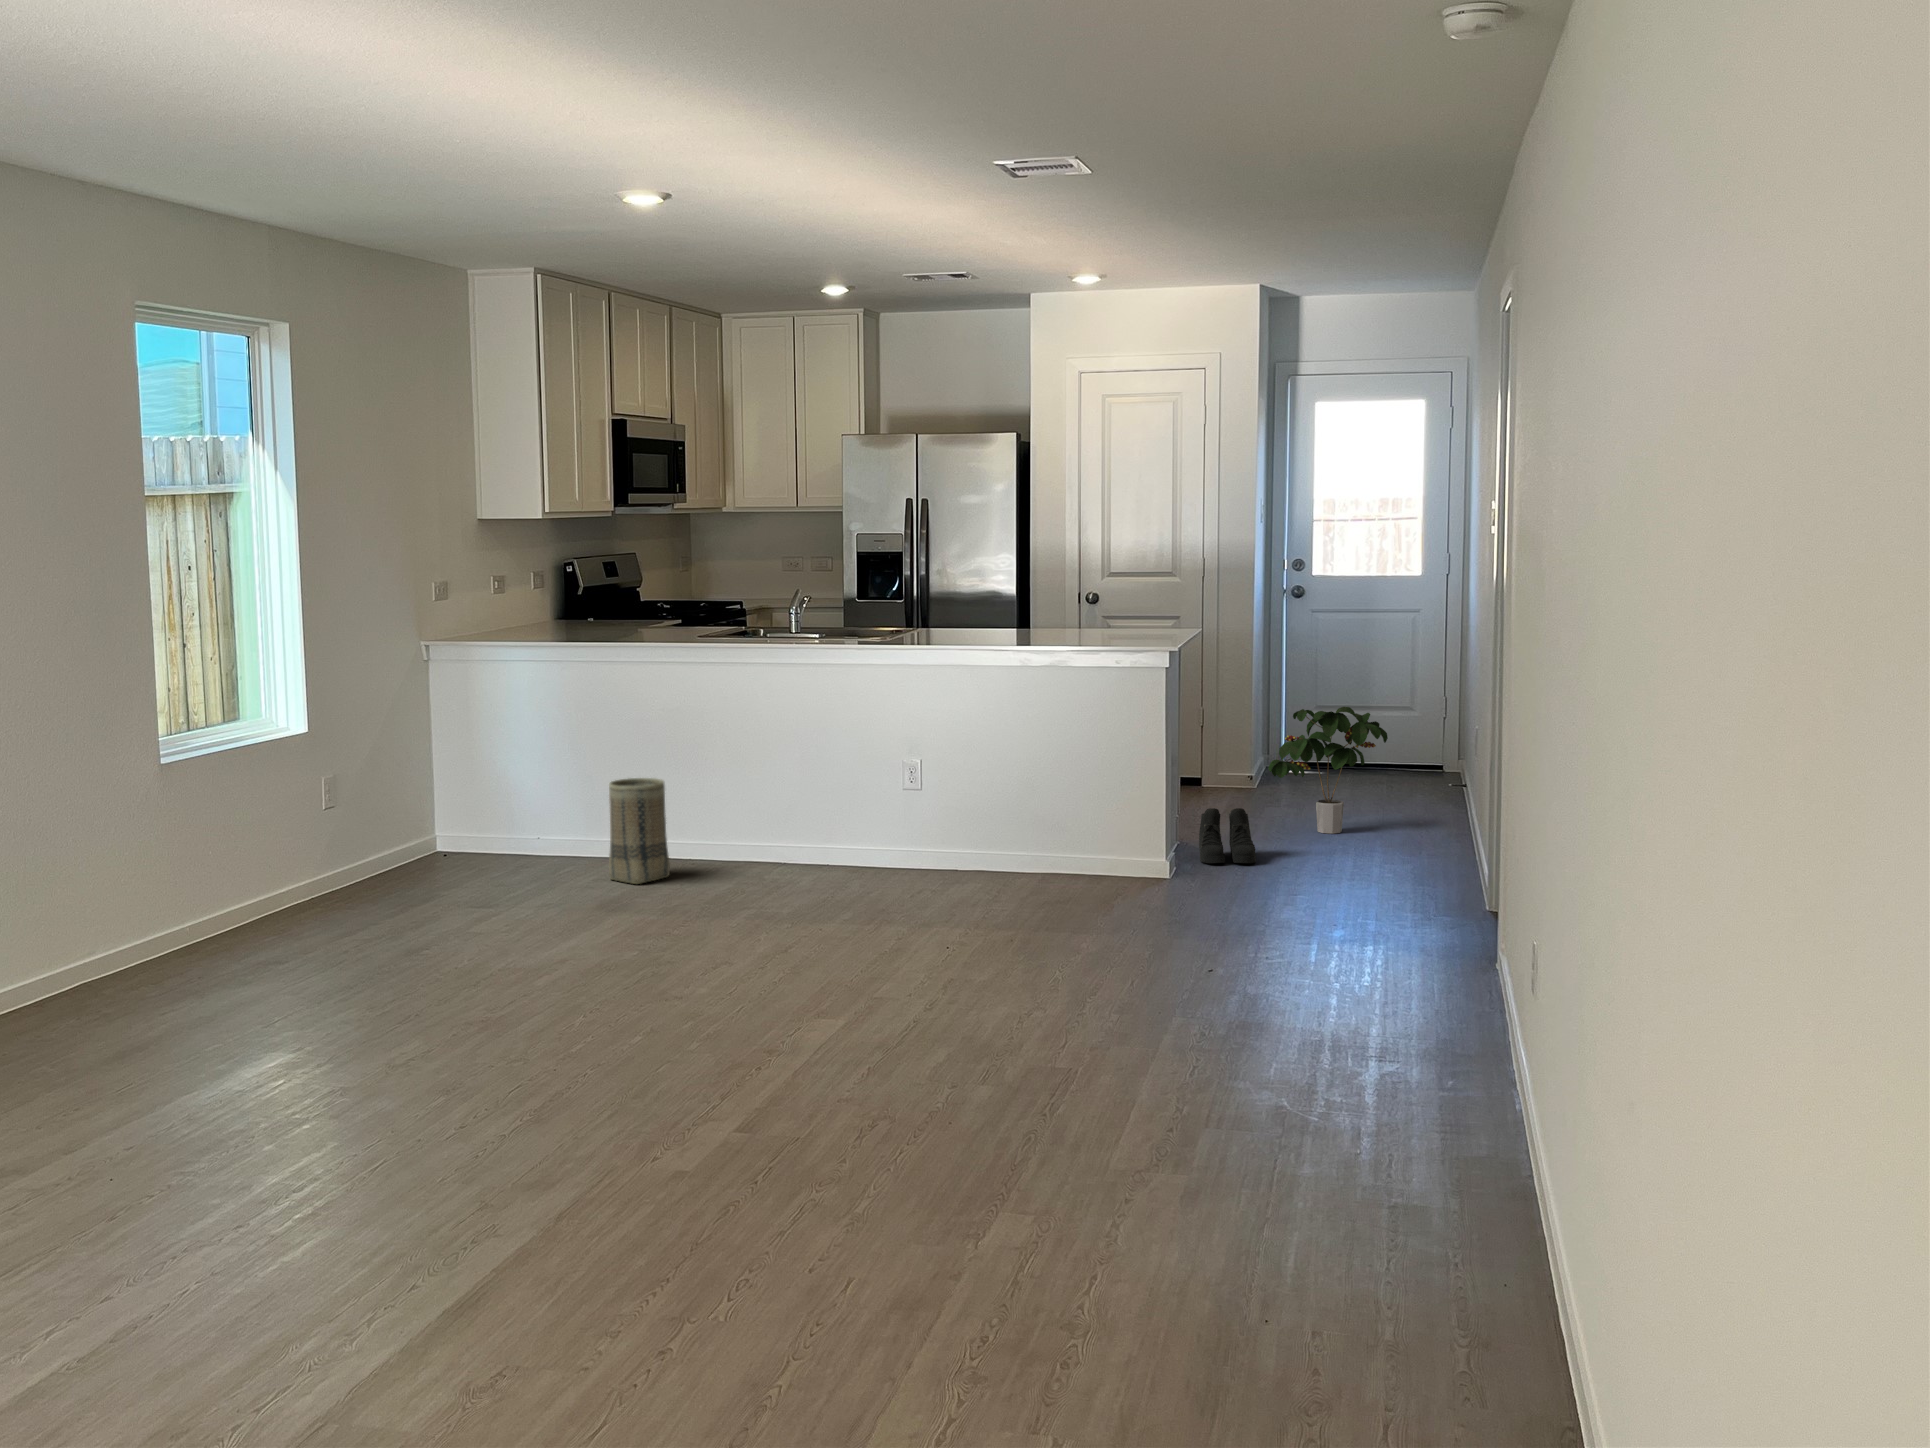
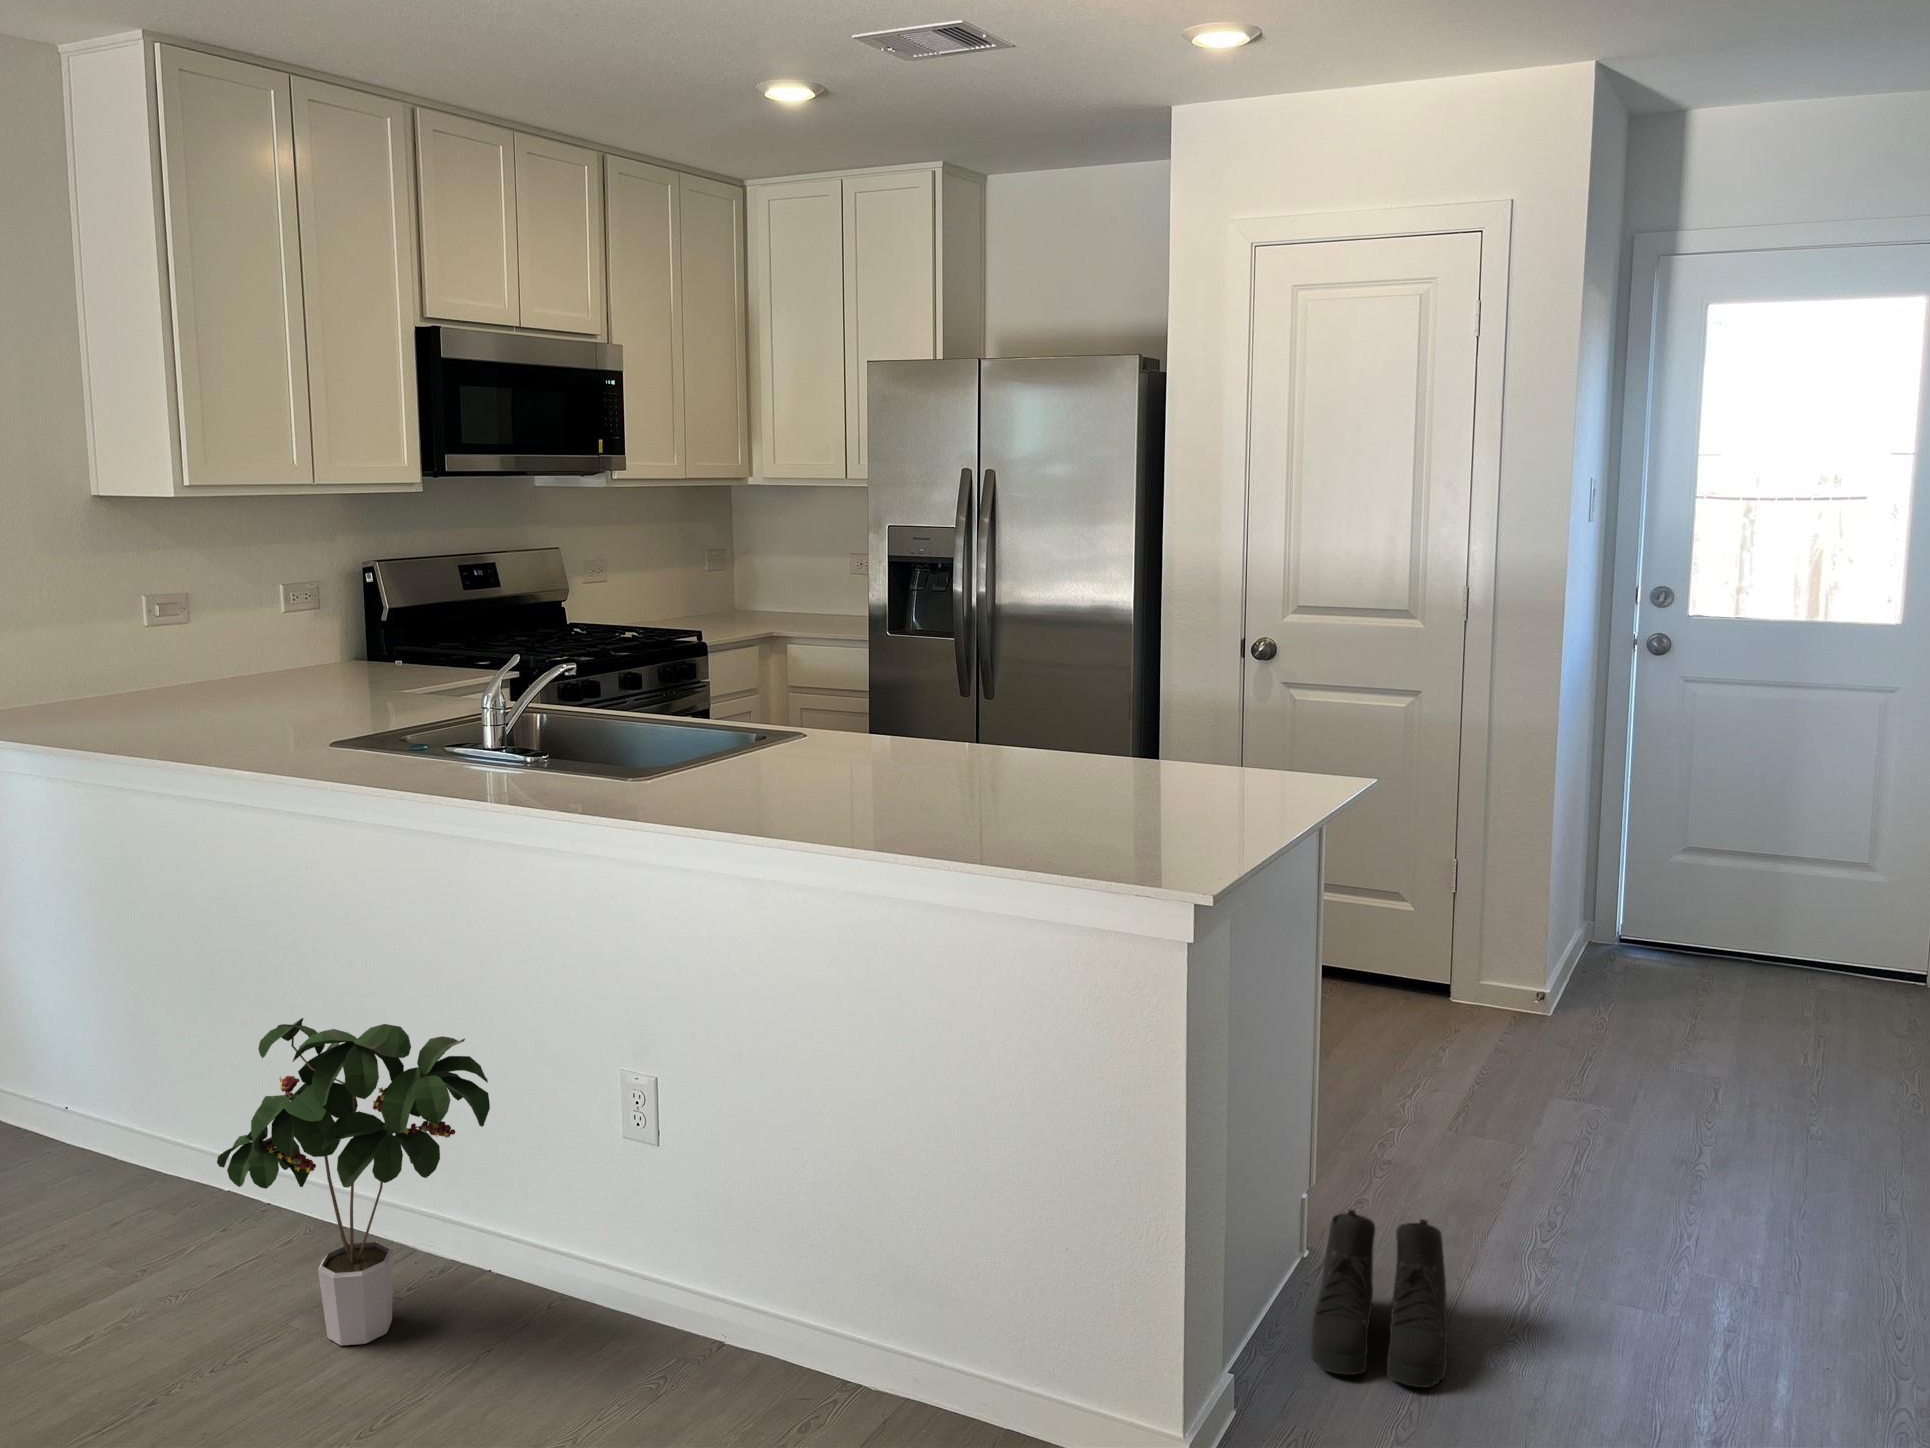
potted plant: present [1269,707,1388,834] -> present [217,1018,490,1346]
basket: present [609,778,670,884] -> none [33,1038,175,1280]

